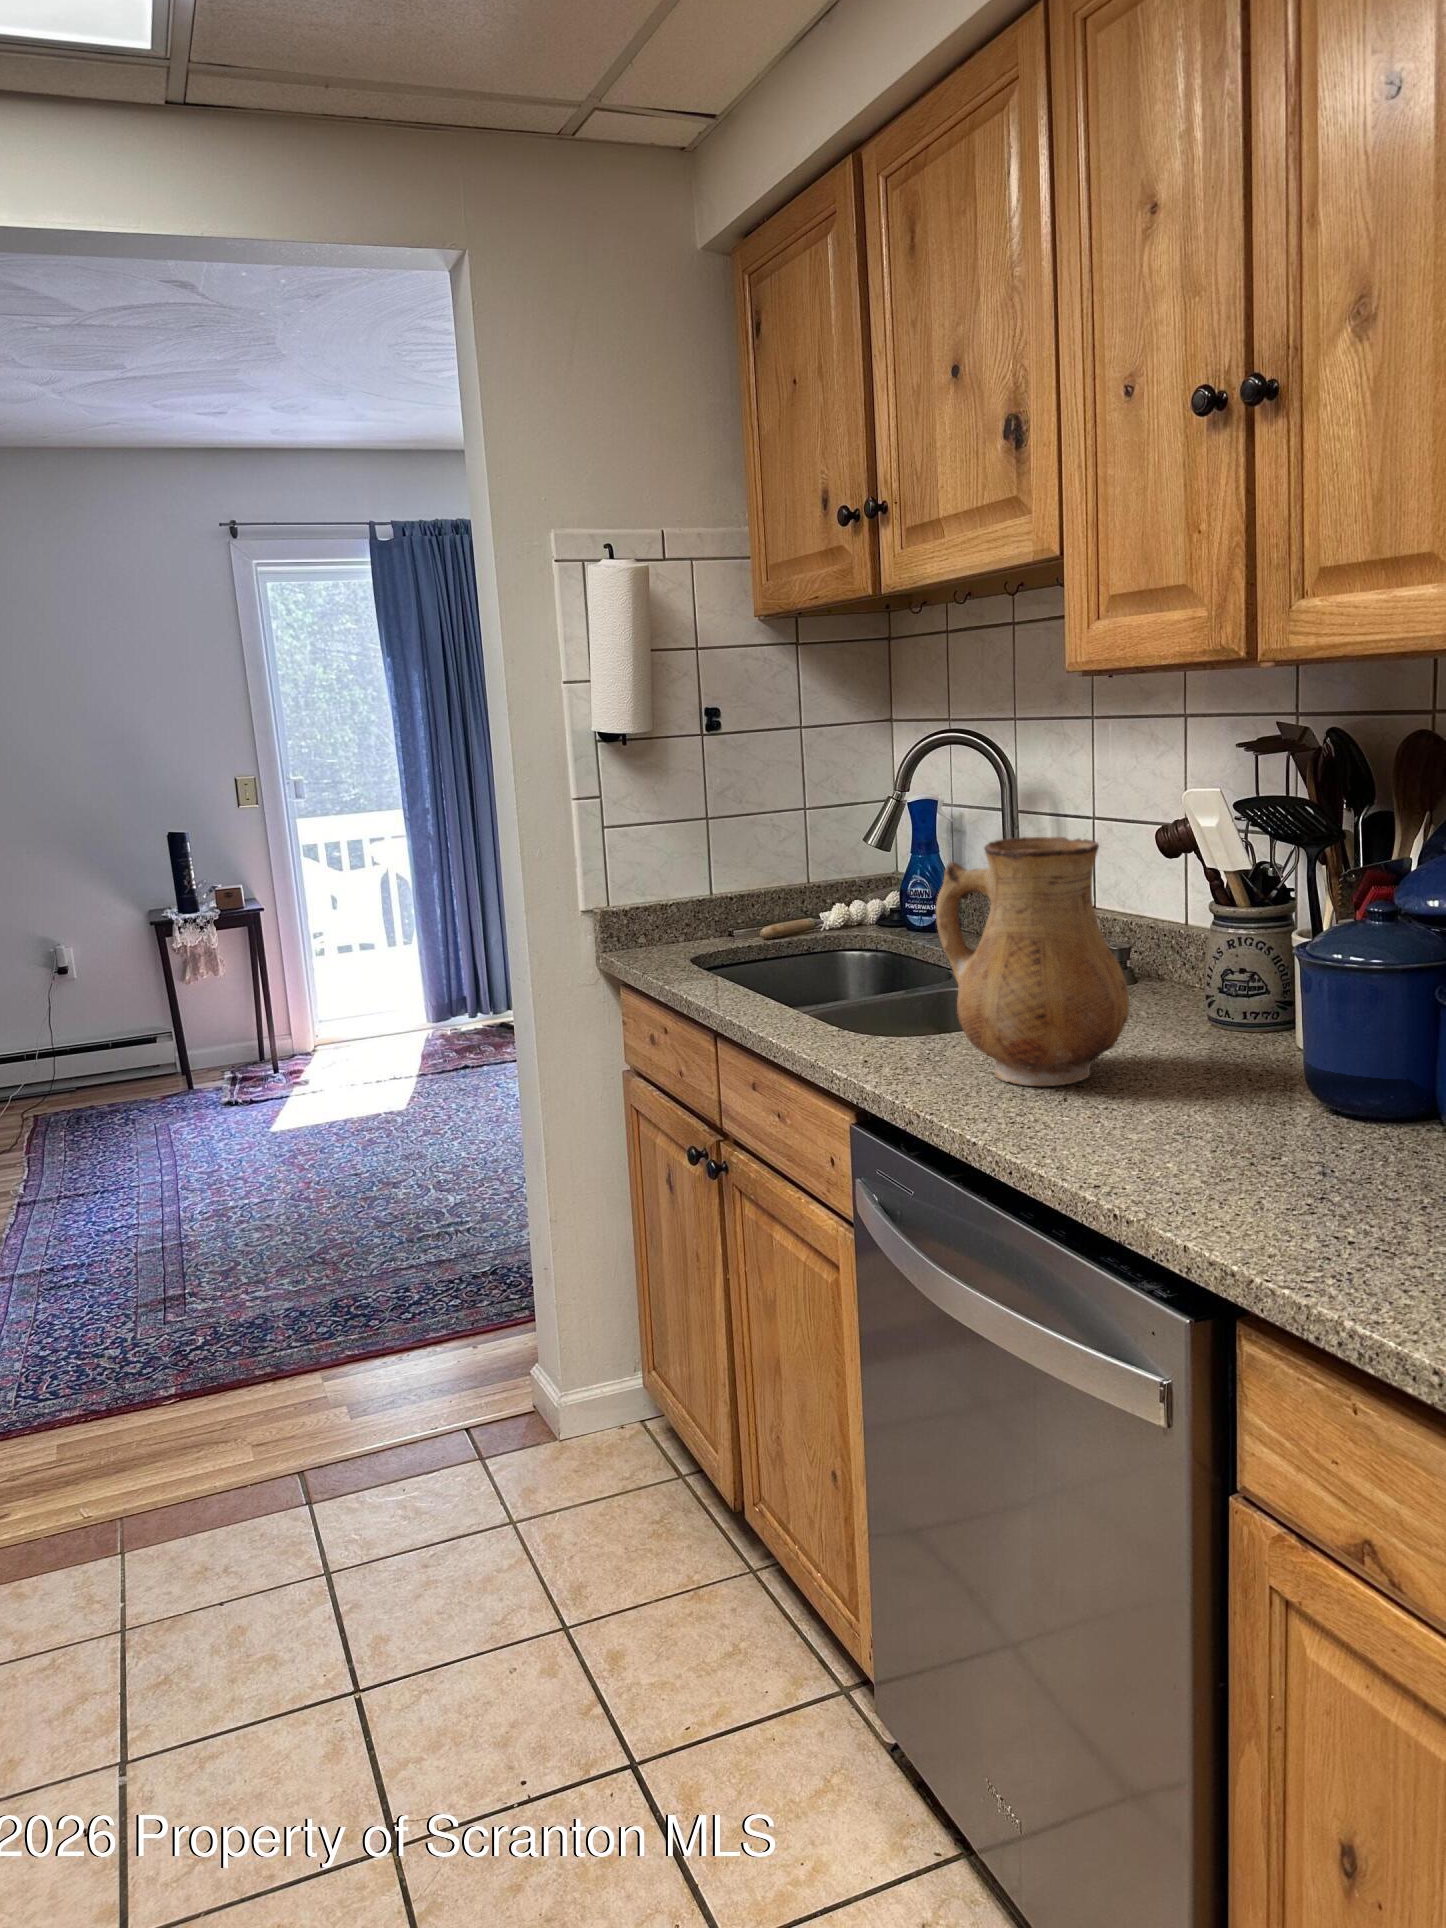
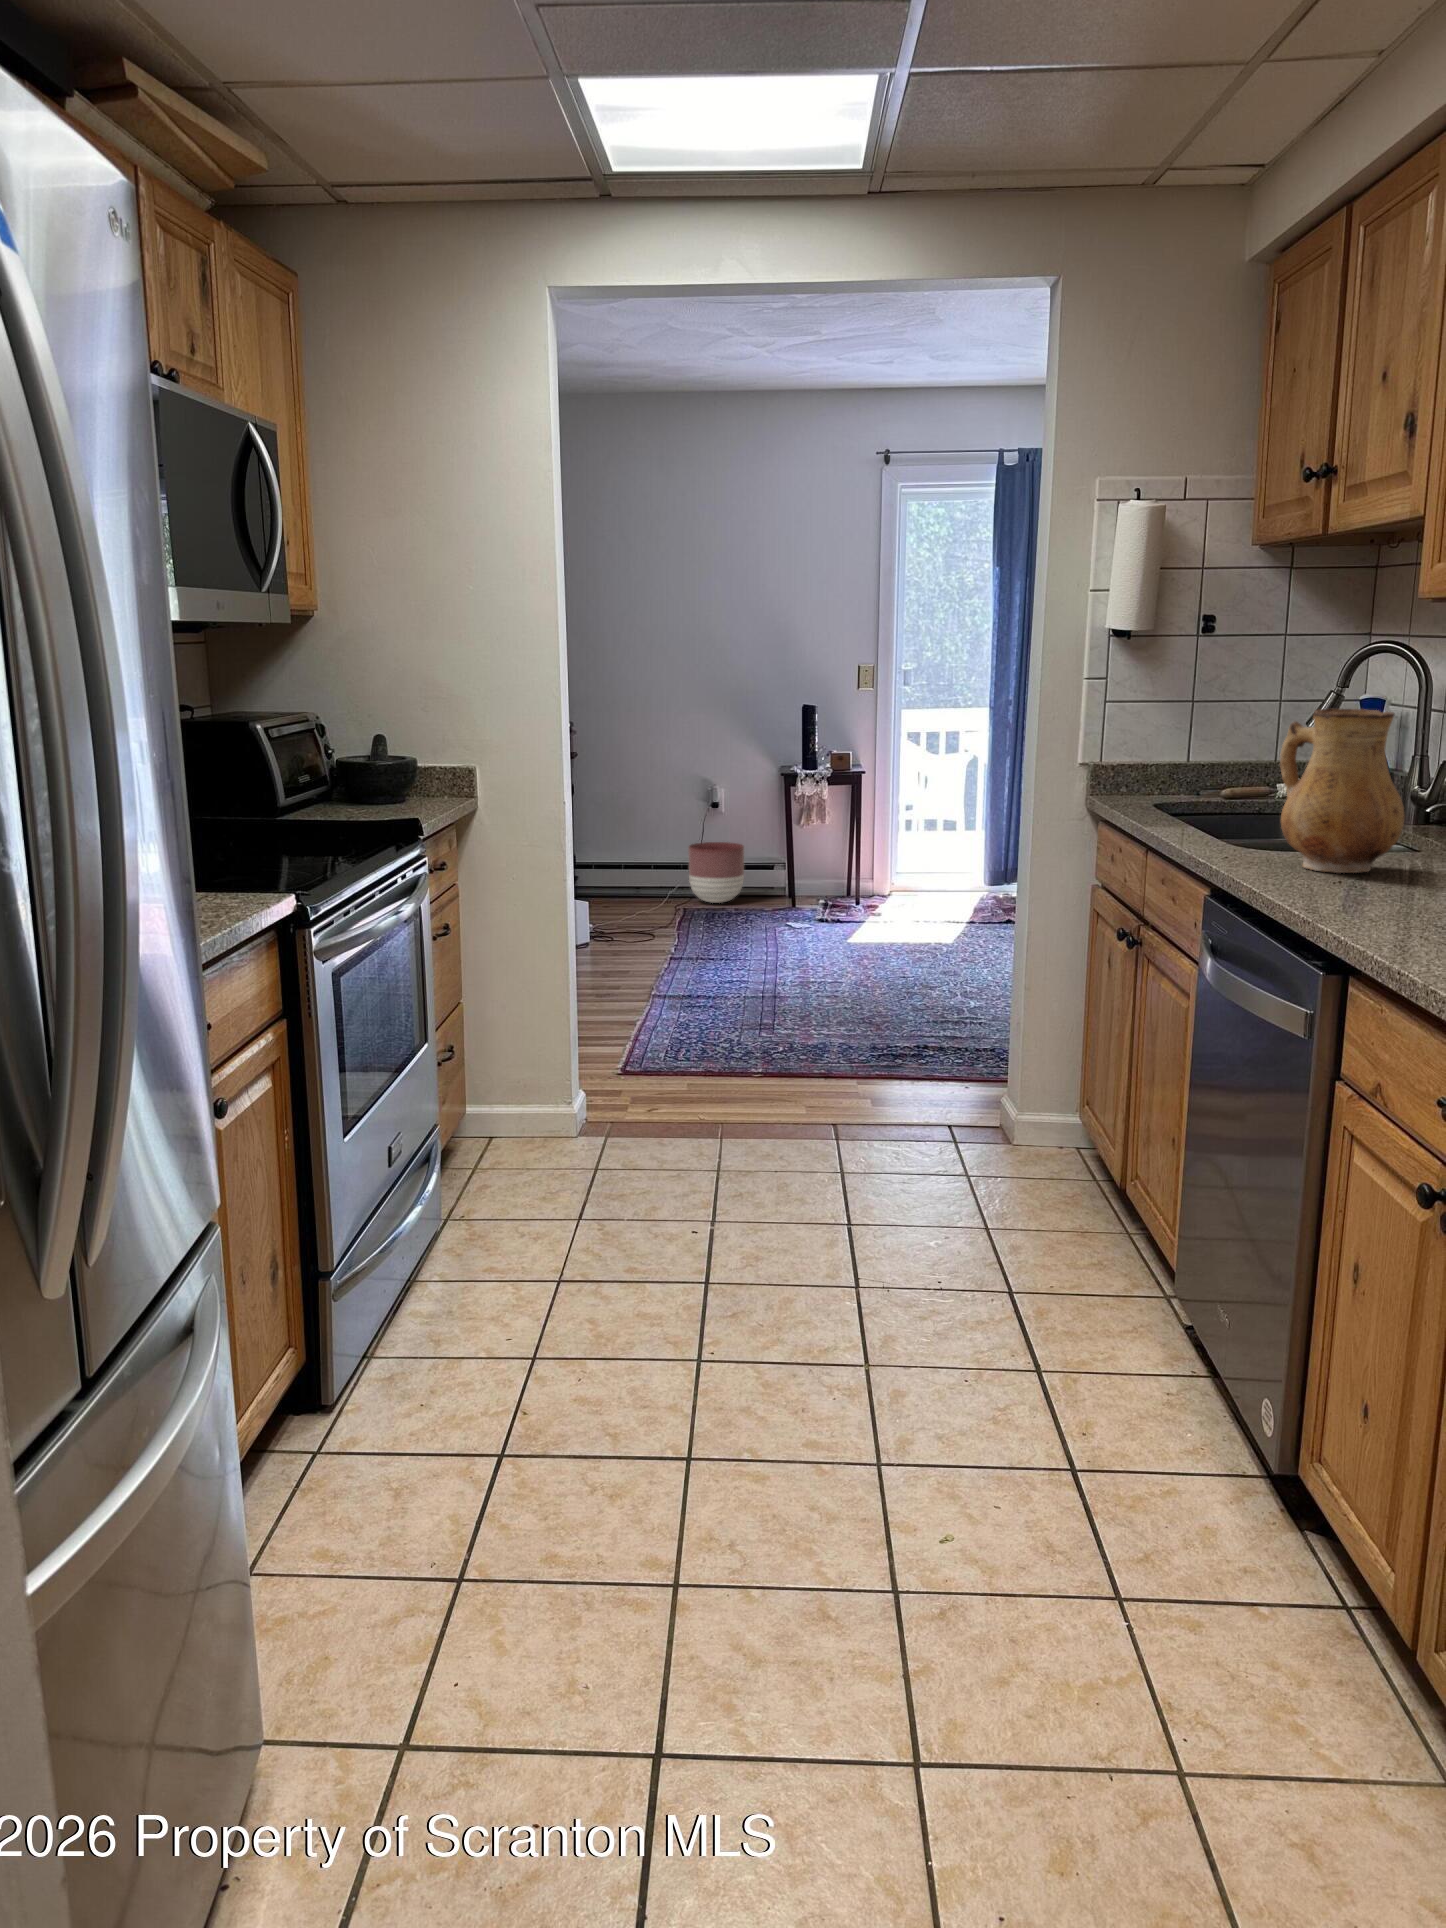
planter: none [33,1017,118,1100] -> present [688,842,744,903]

